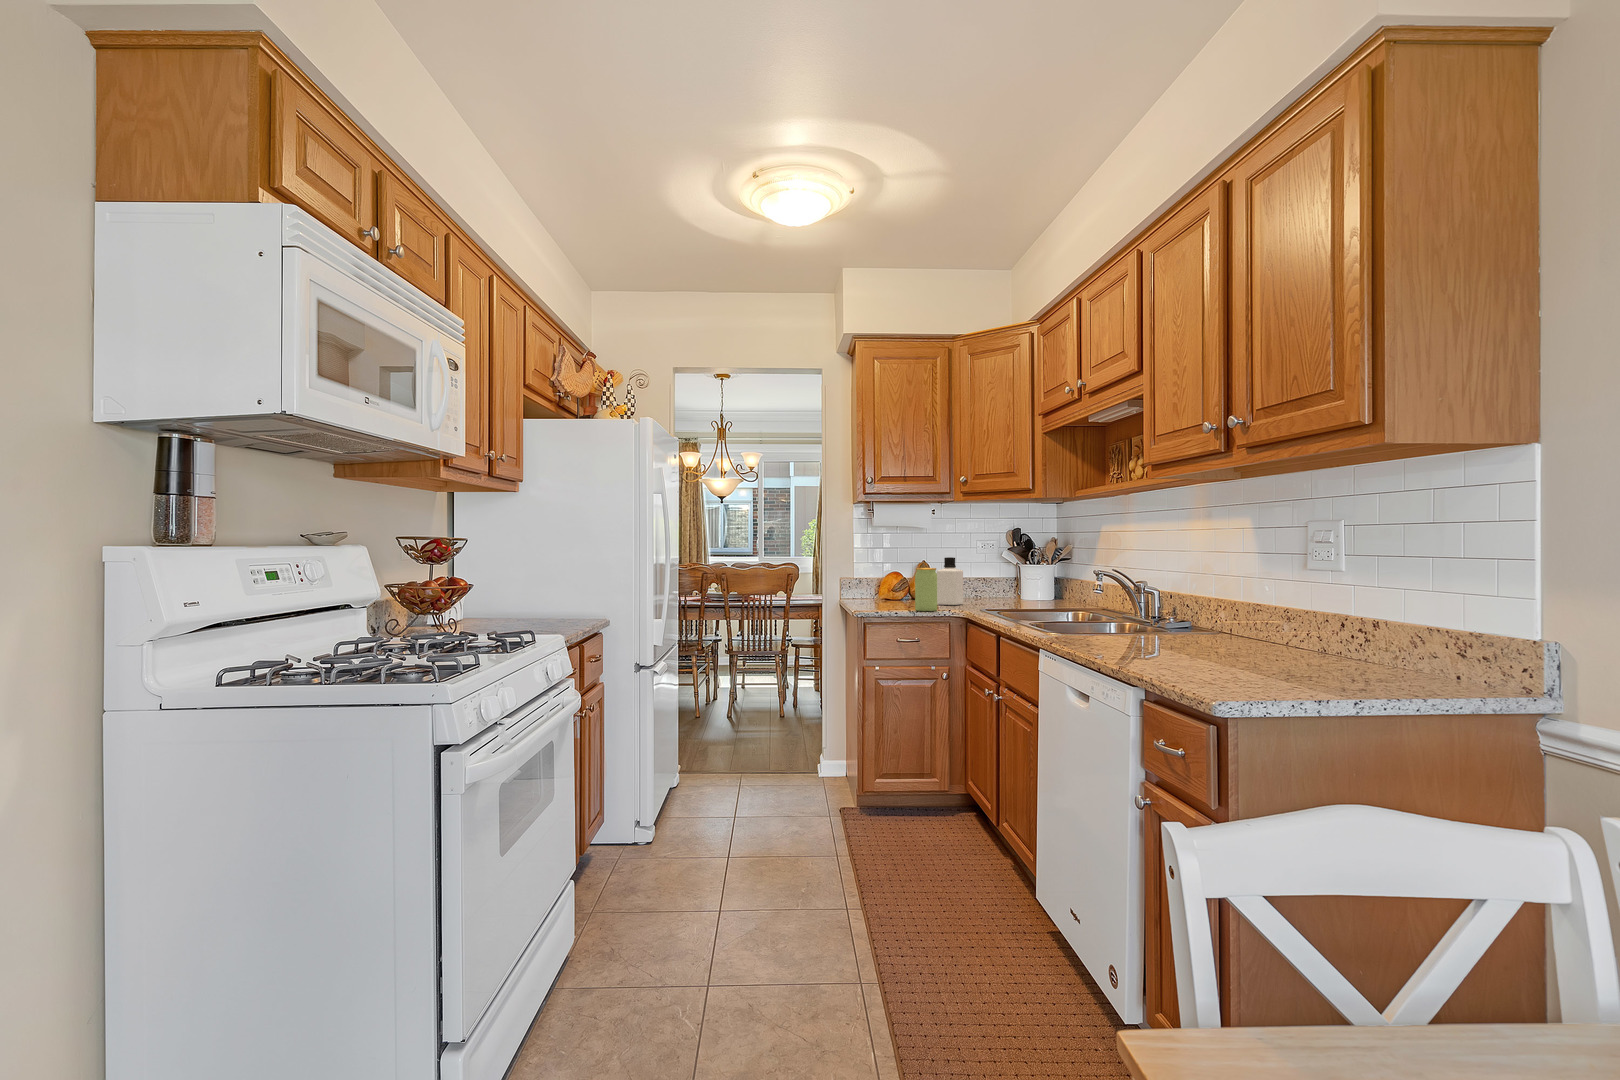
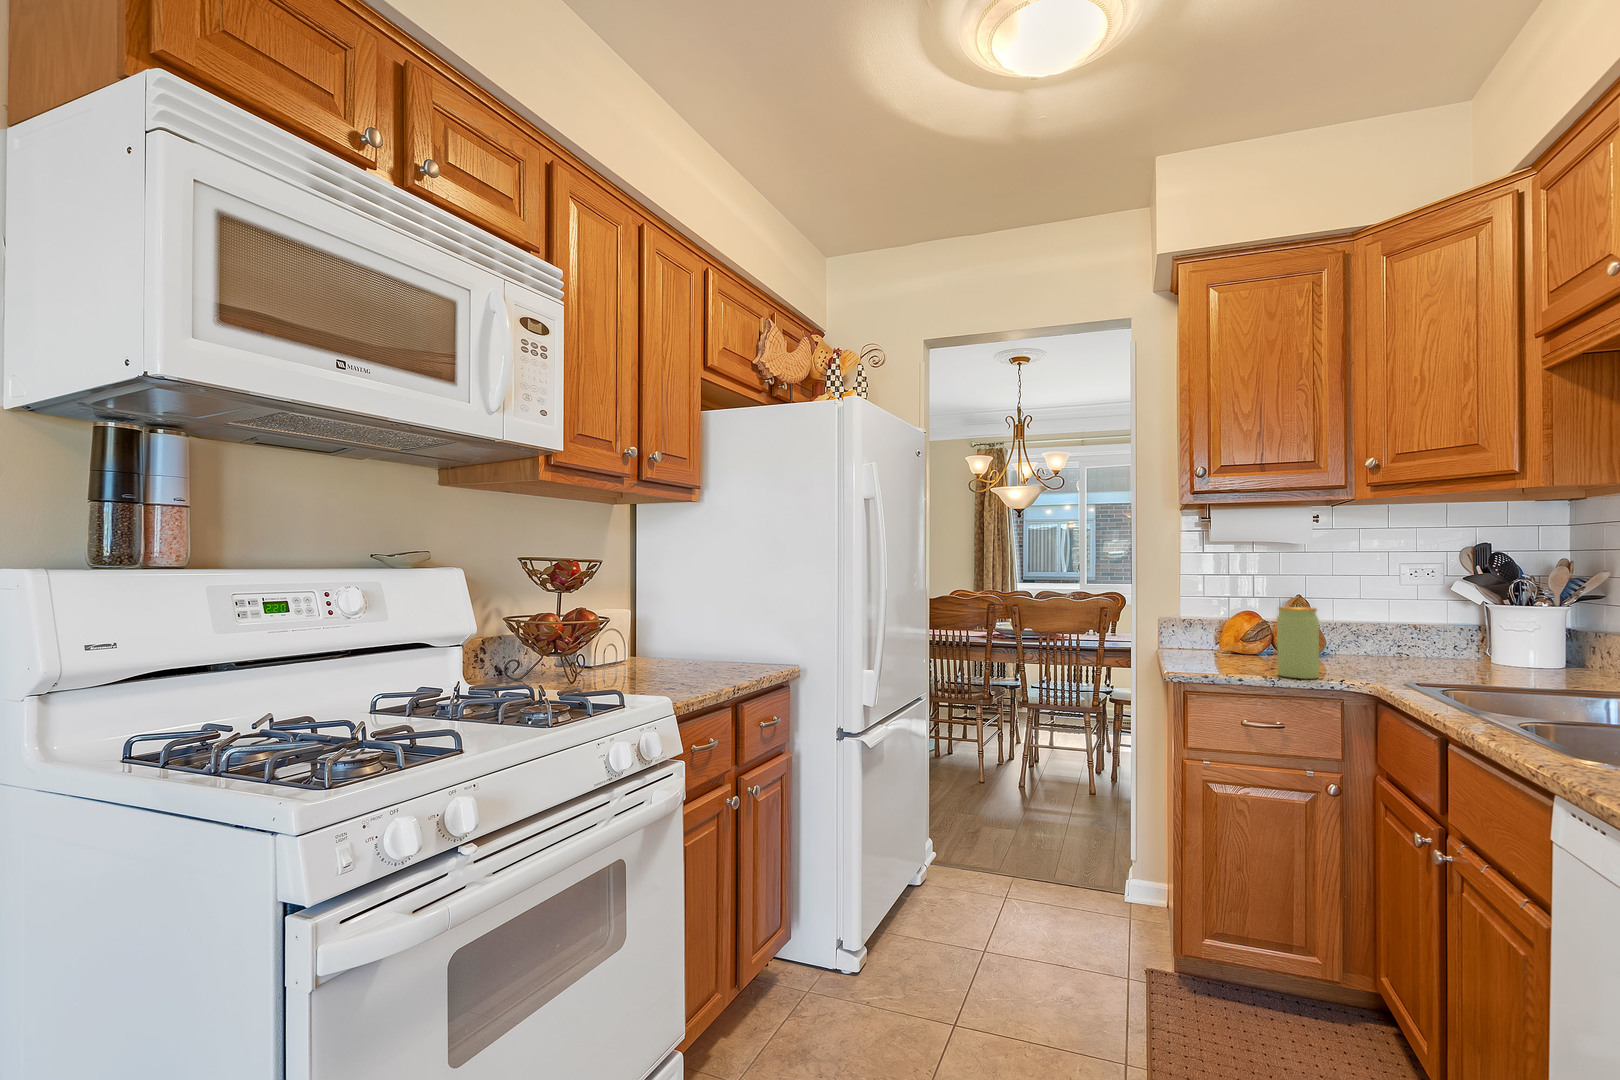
bottle: present [937,557,963,605] -> none [1321,590,1373,668]

